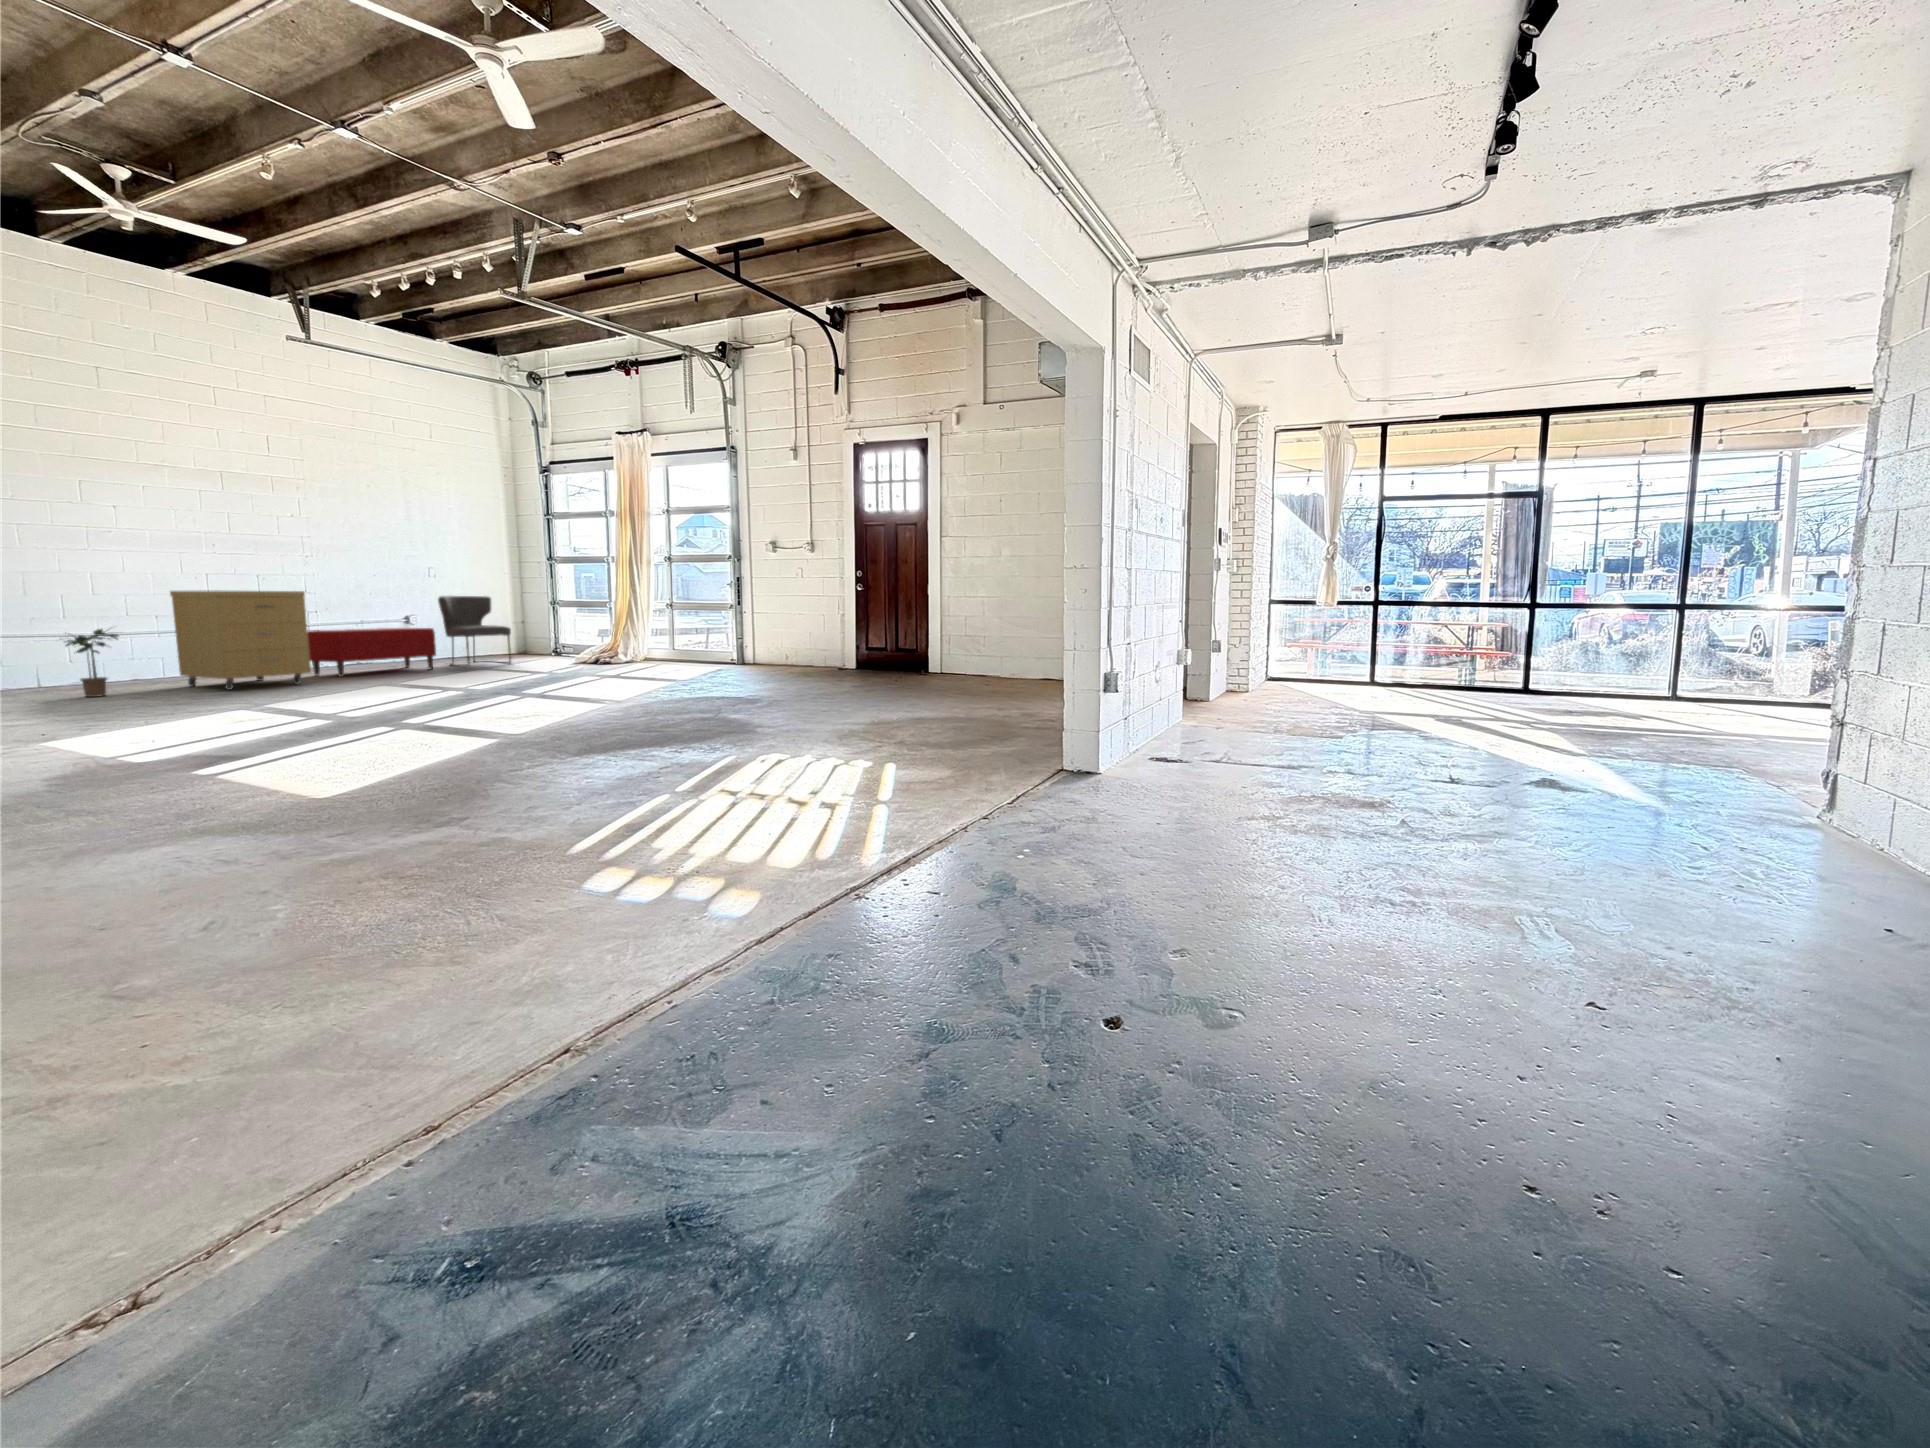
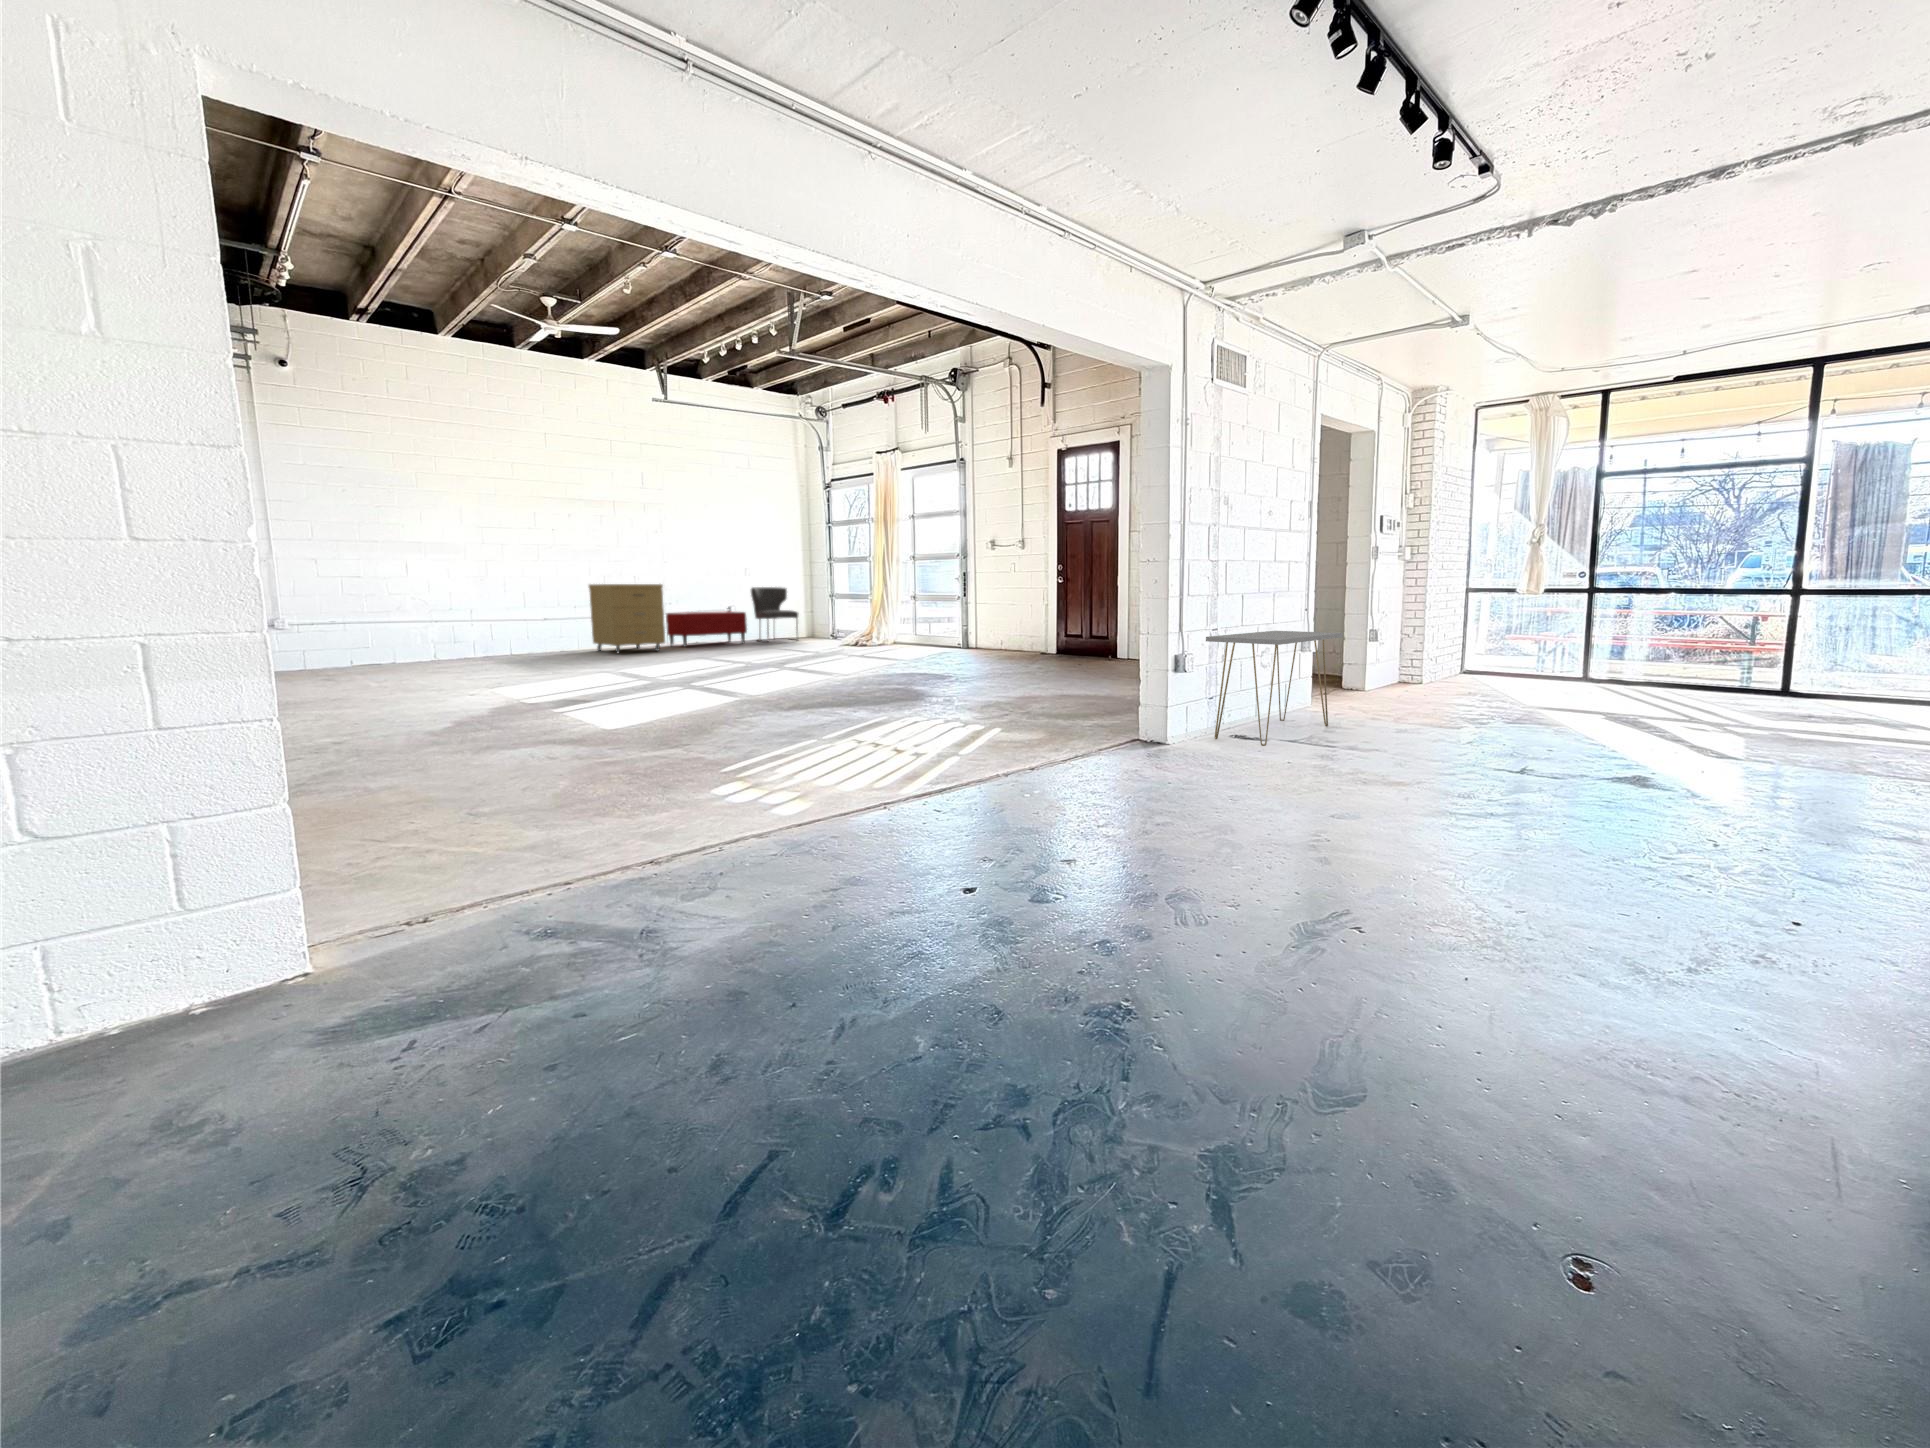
potted plant: present [65,629,118,697] -> none [528,608,563,656]
console table: none [1133,647,1244,775] -> present [1206,631,1343,746]

